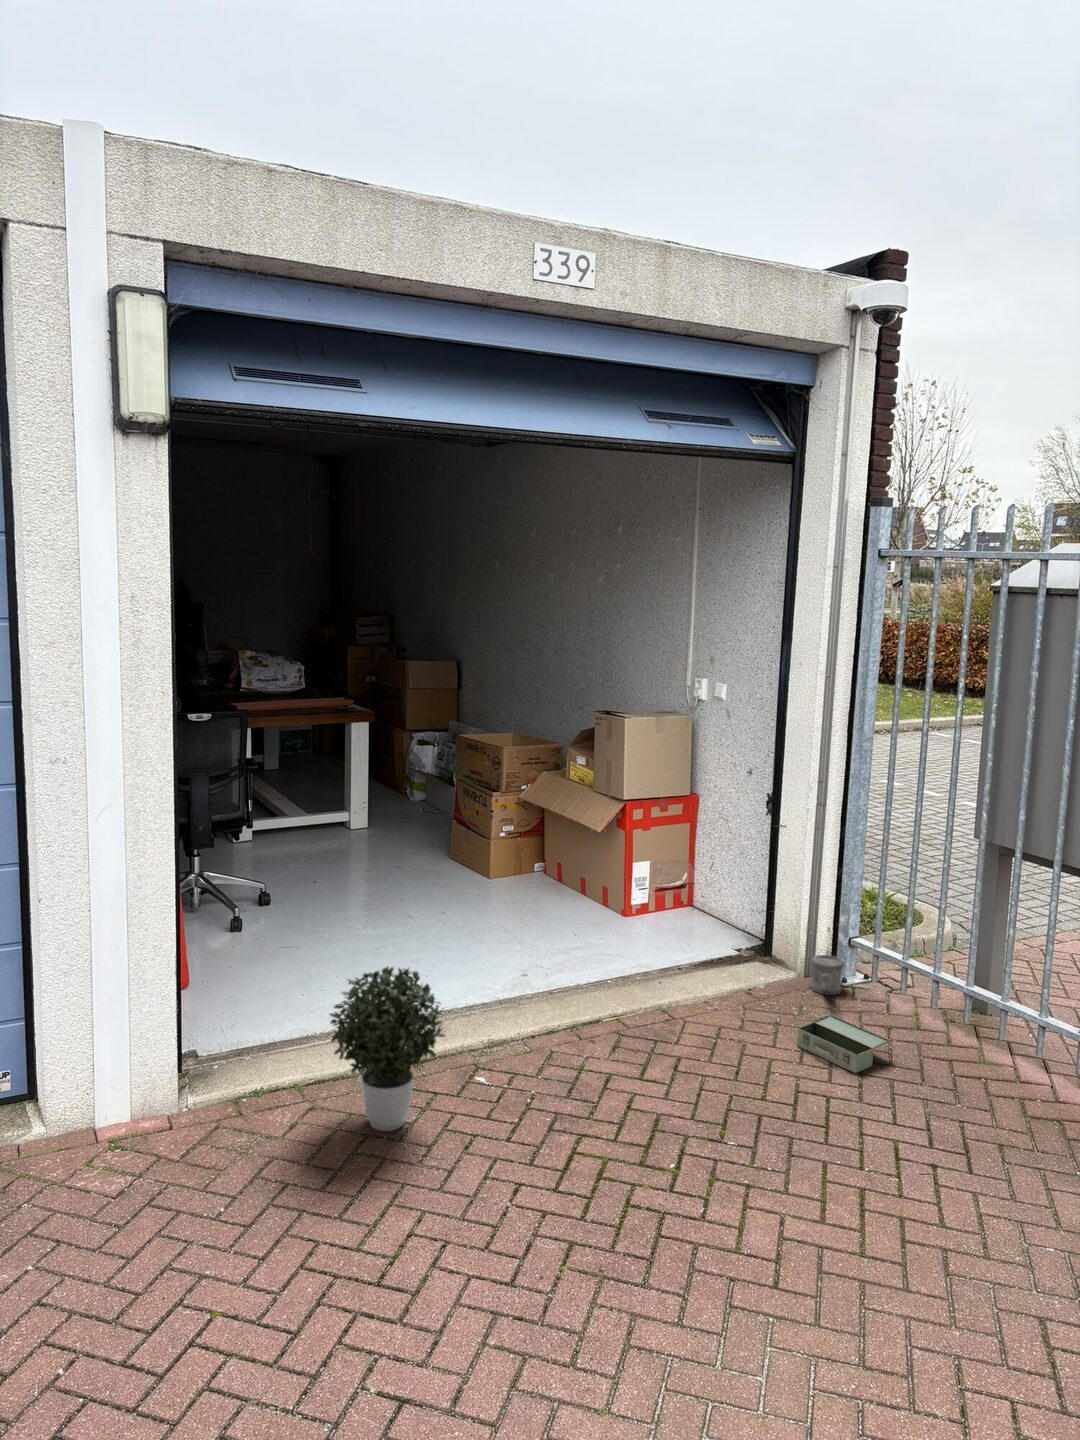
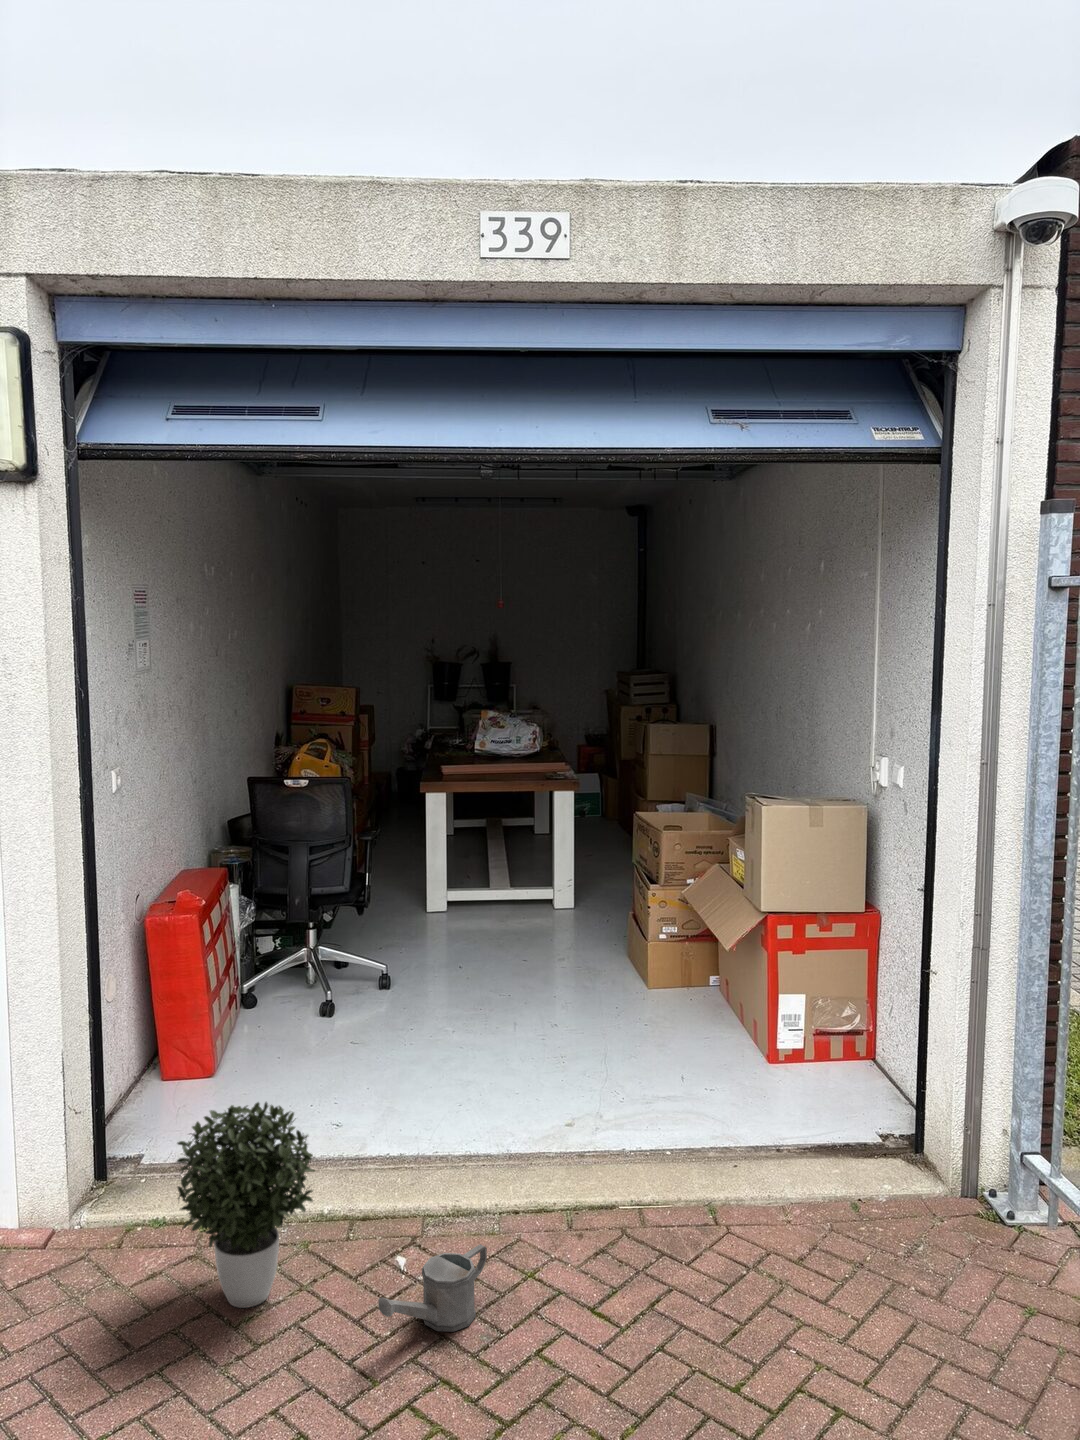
watering can: present [810,950,844,995] -> present [378,1244,487,1332]
toolbox: present [797,1015,889,1073] -> none [863,1258,992,1360]

